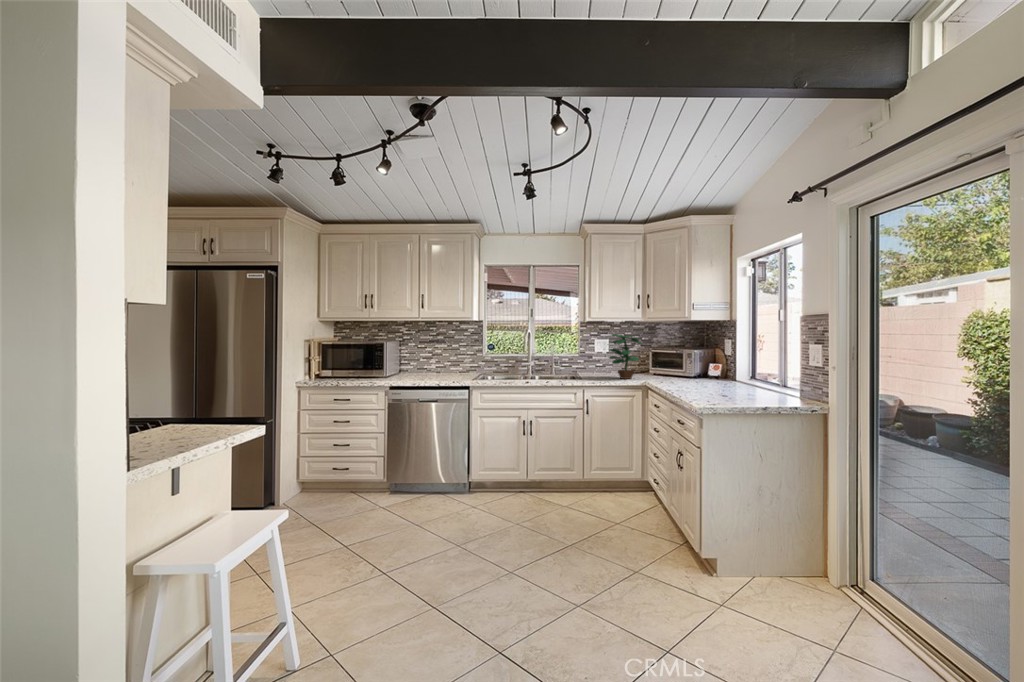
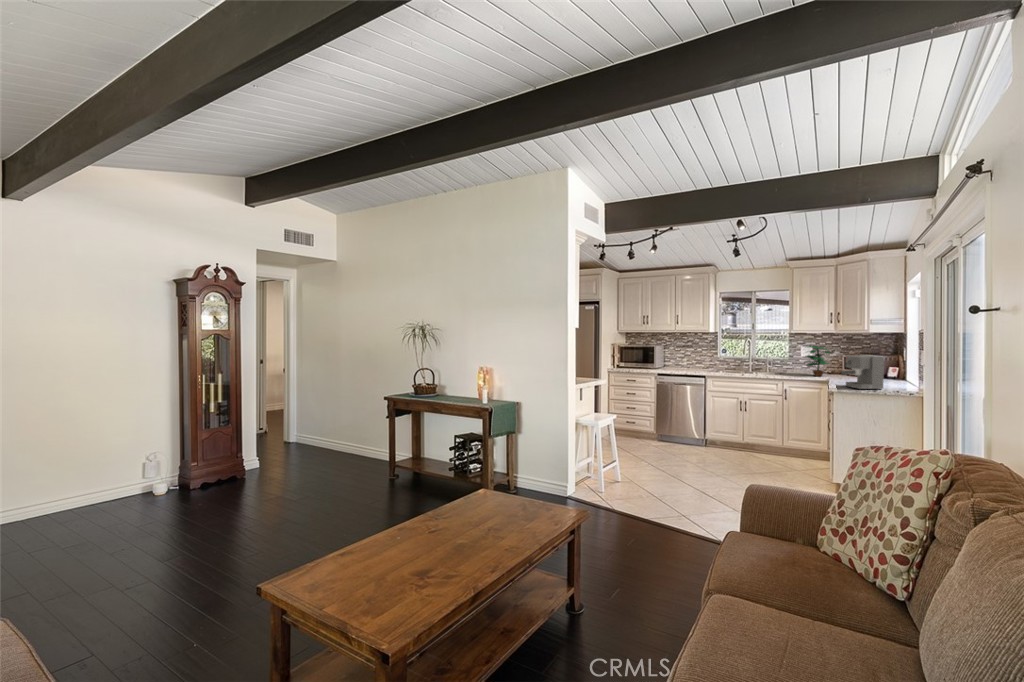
coffee maker: none [689,339,748,395] -> present [841,355,884,389]

